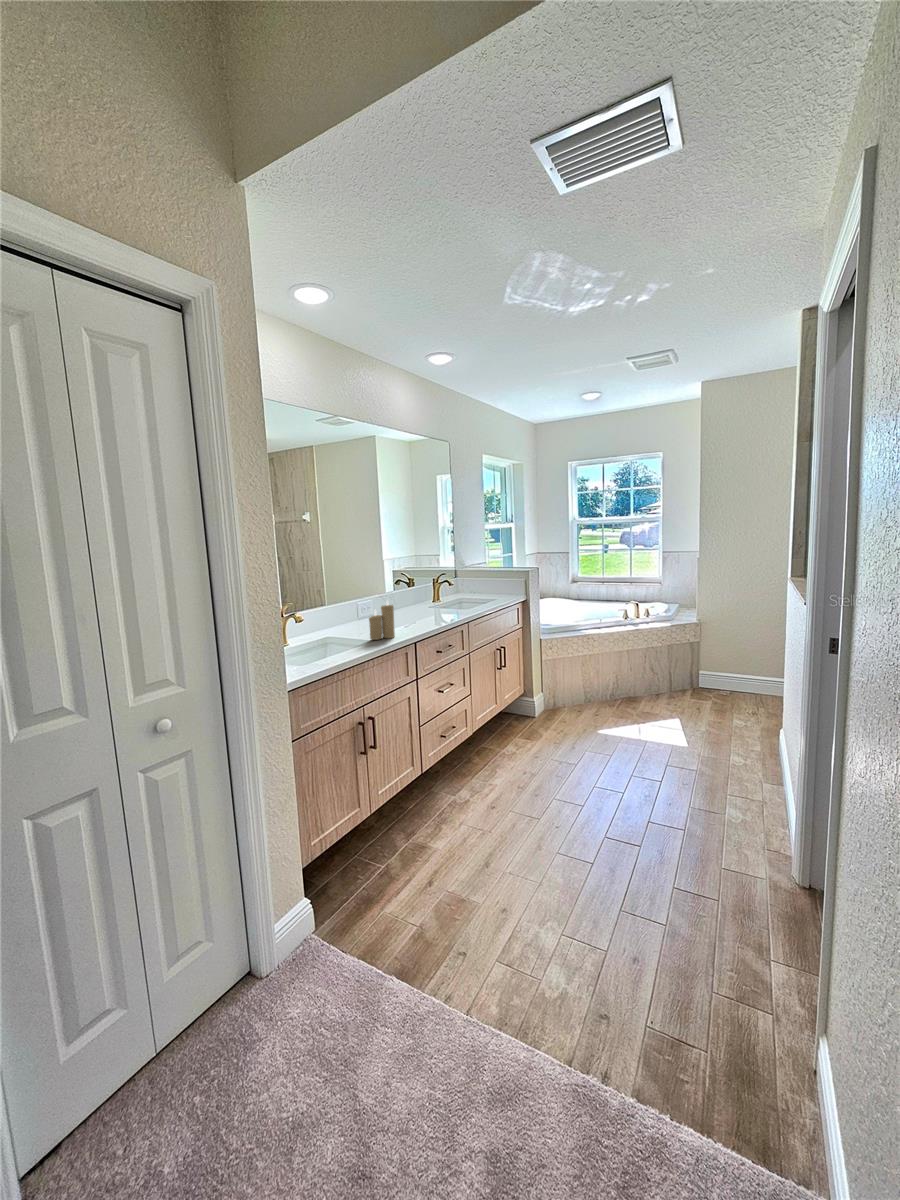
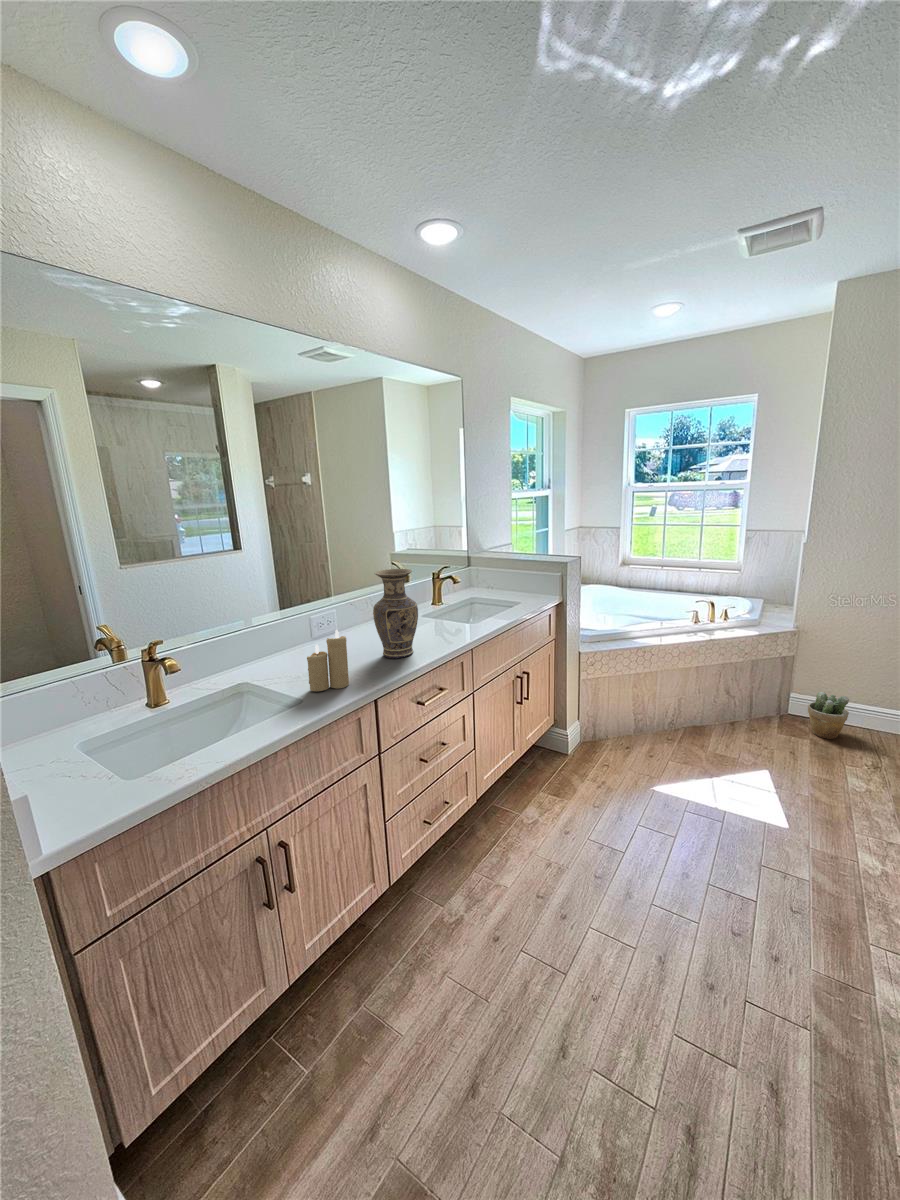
vase: none [404,566,434,626] -> present [373,569,418,659]
potted plant: none [709,666,737,700] -> present [808,692,849,739]

